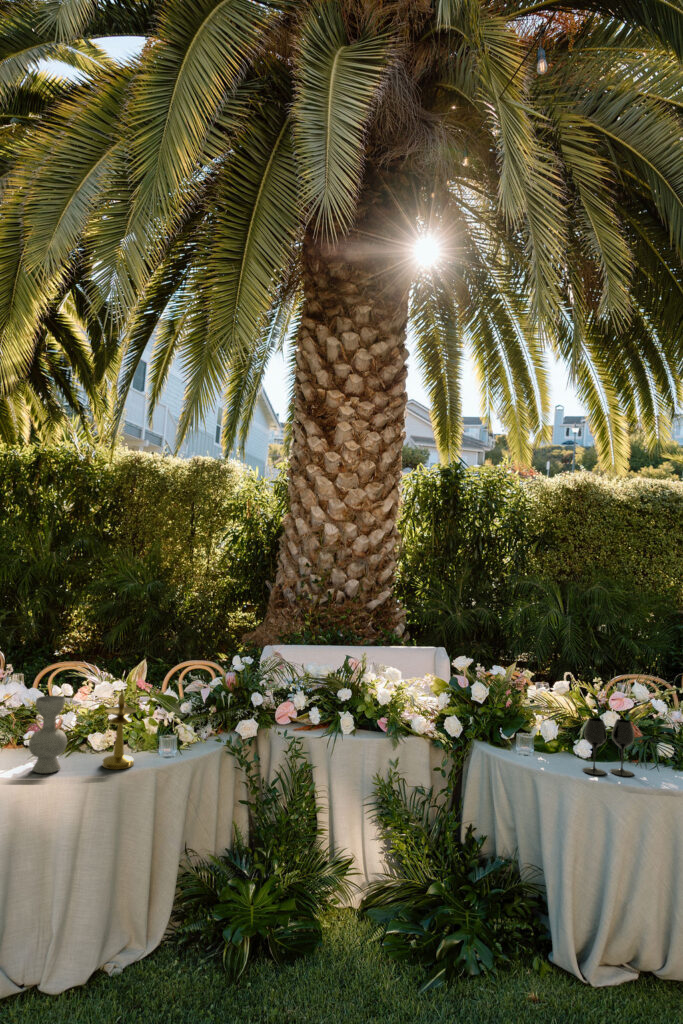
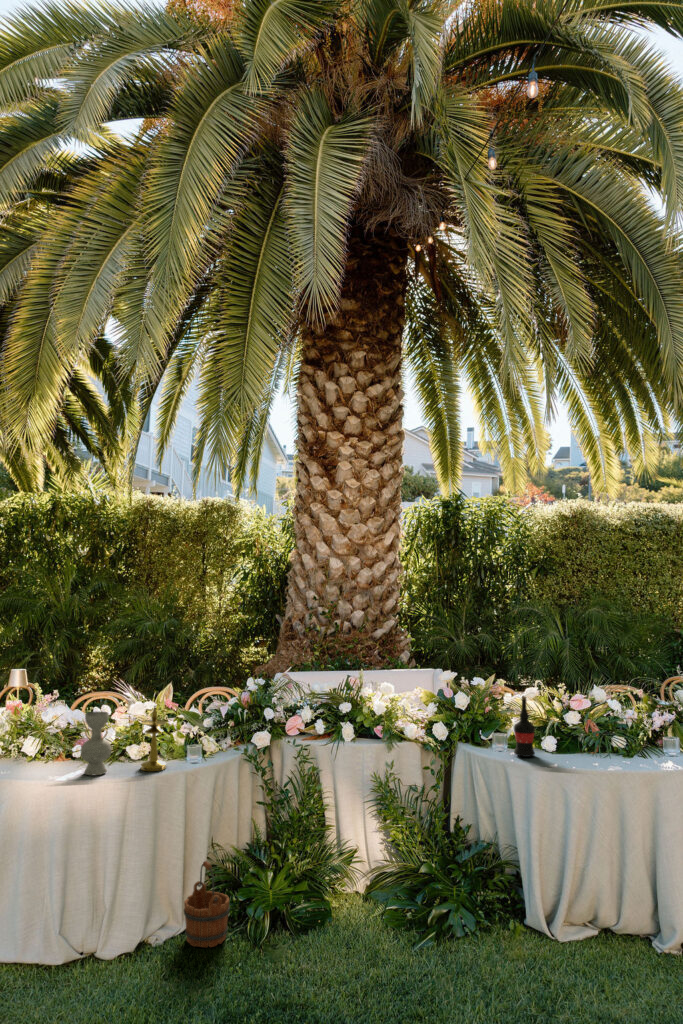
wine bottle: none [541,693,567,763] -> present [514,697,535,757]
wine glass: present [582,718,634,776] -> none [548,716,591,764]
wooden bucket: none [148,878,203,984] -> present [184,861,230,947]

